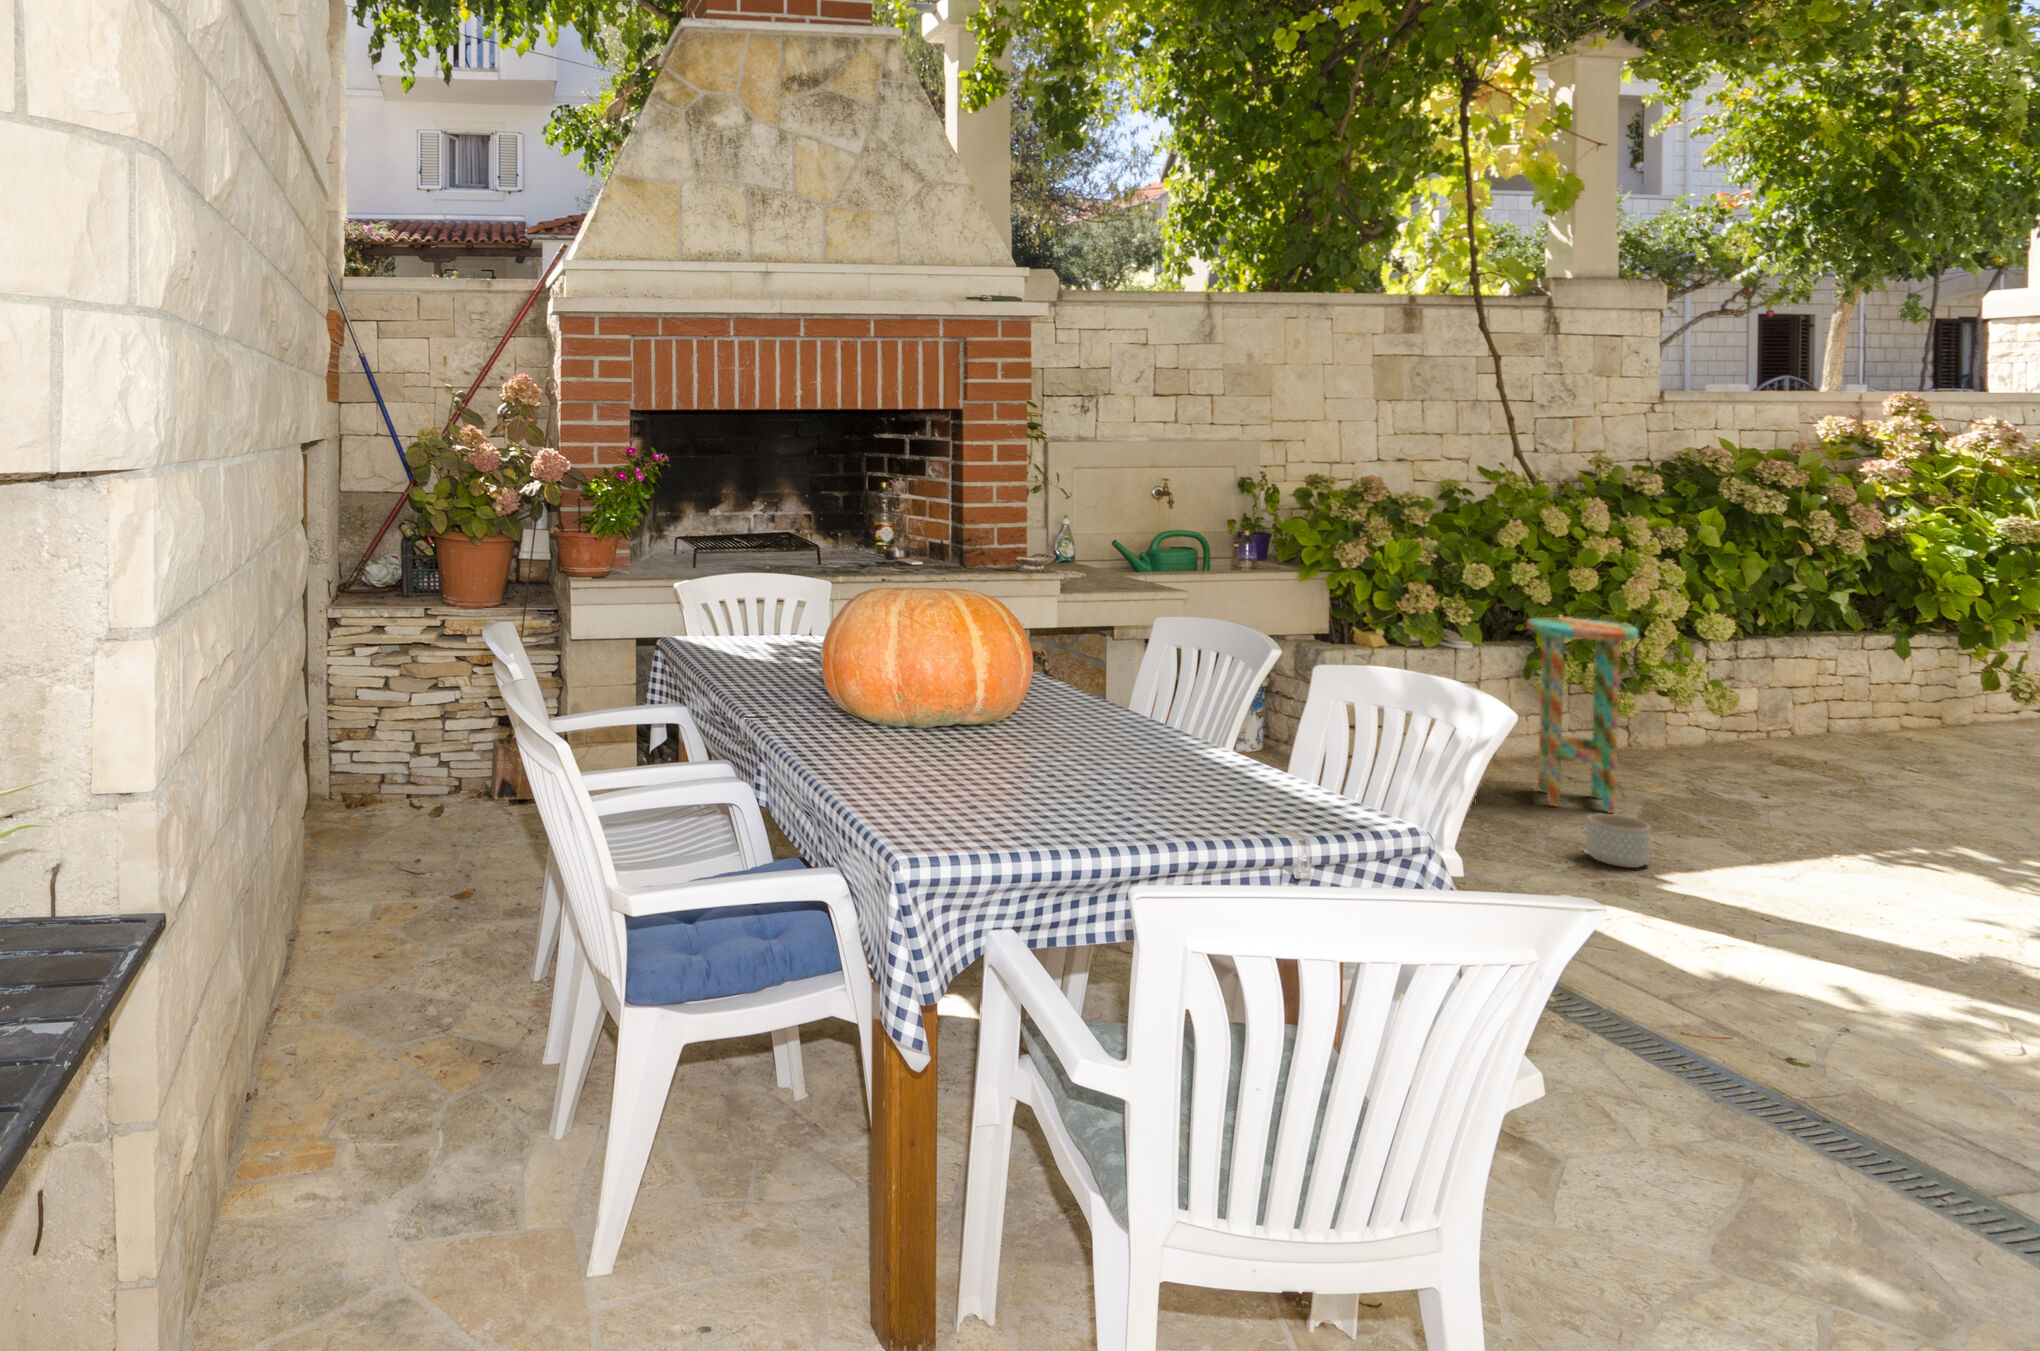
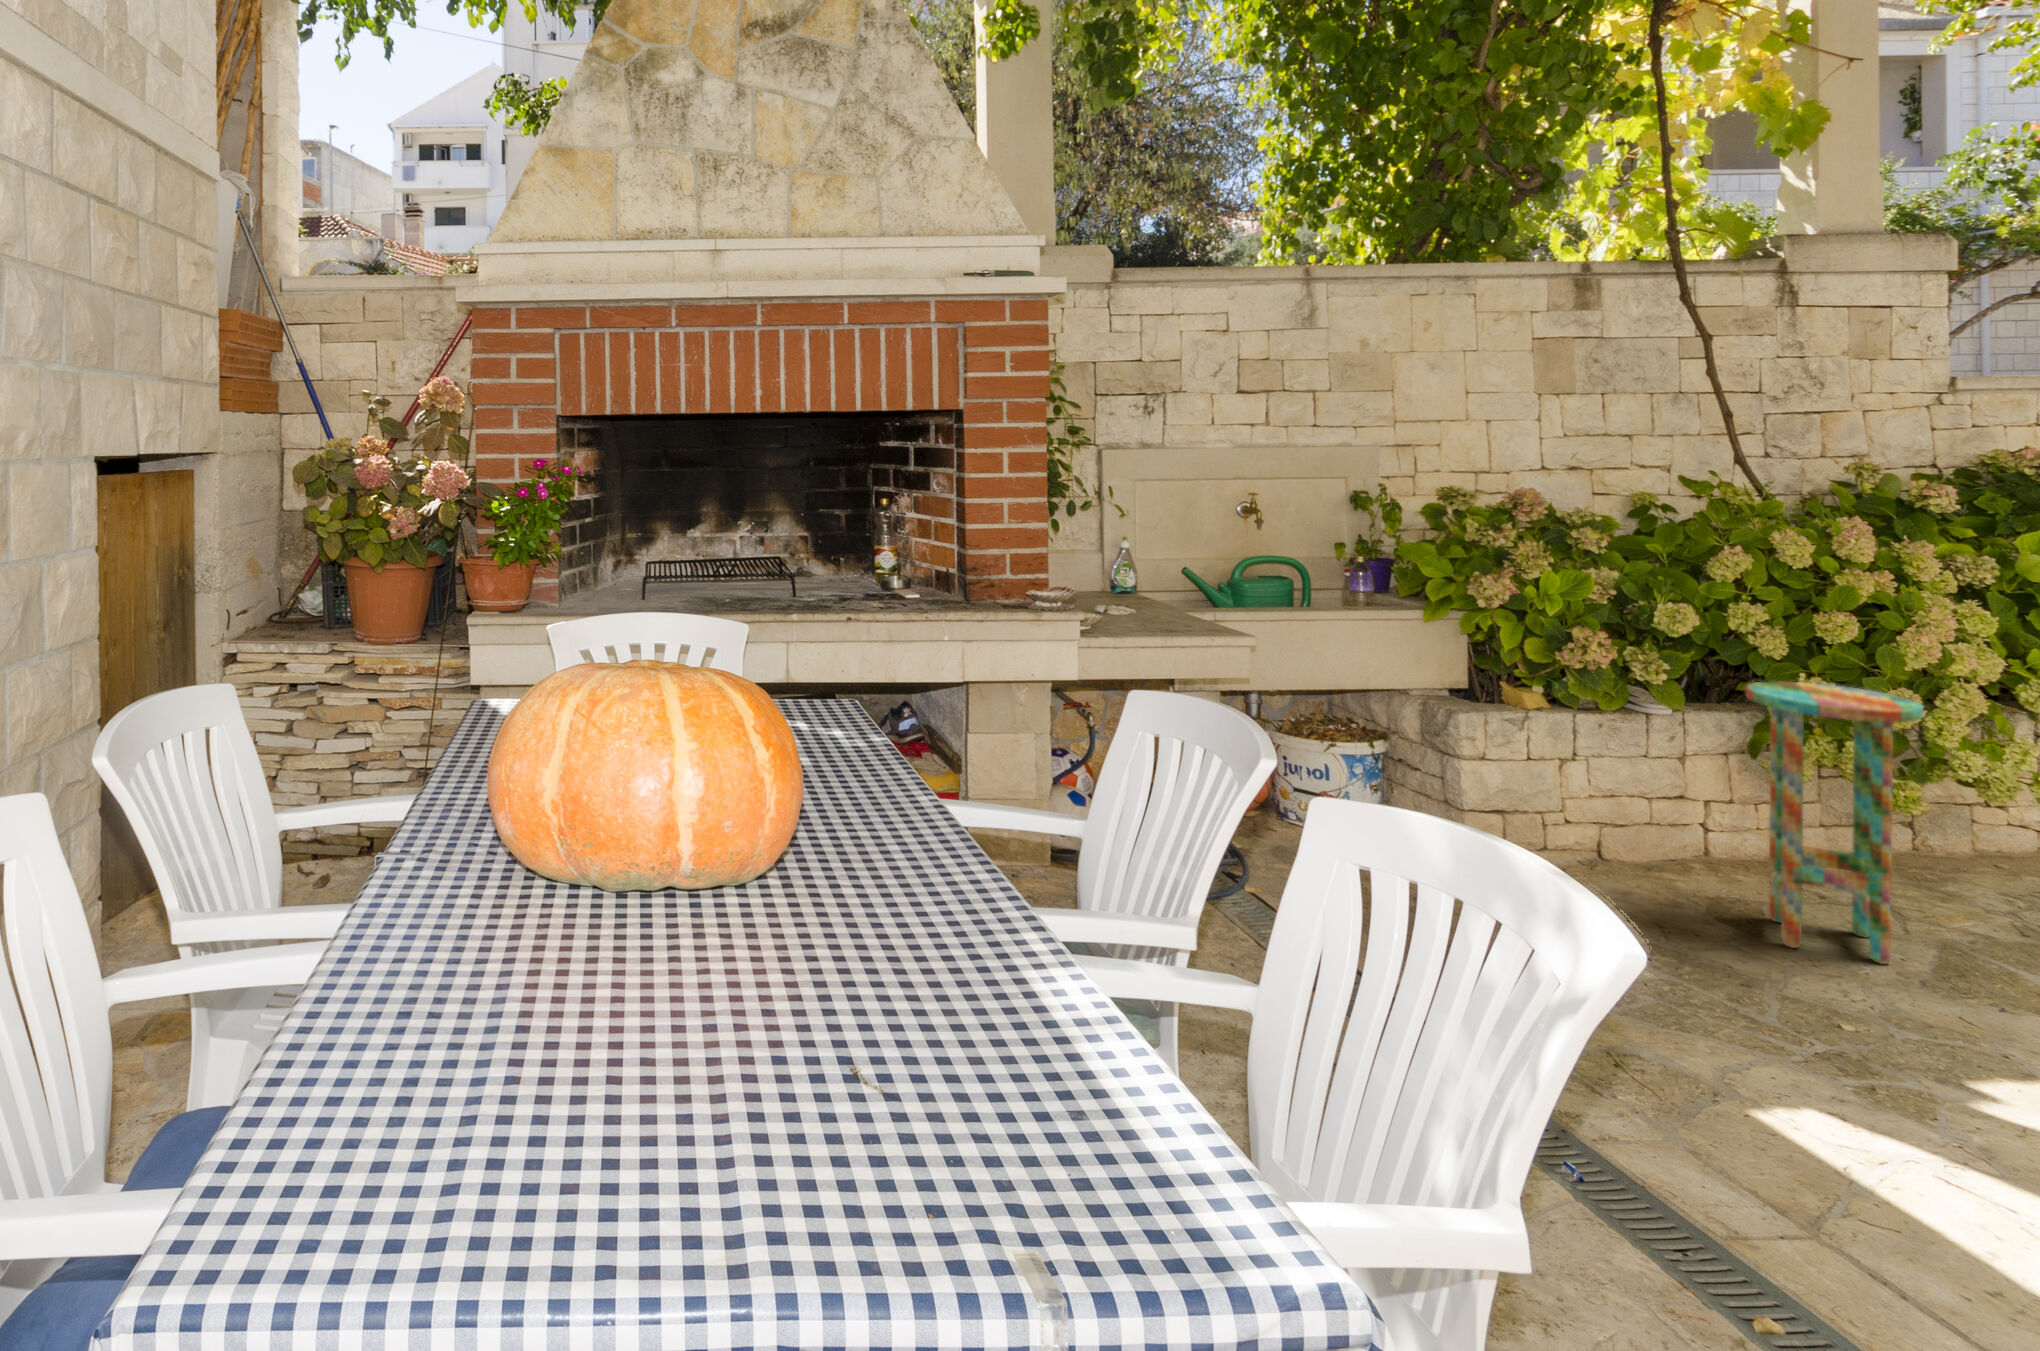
planter: present [1587,814,1650,868] -> none [1843,981,1951,1072]

